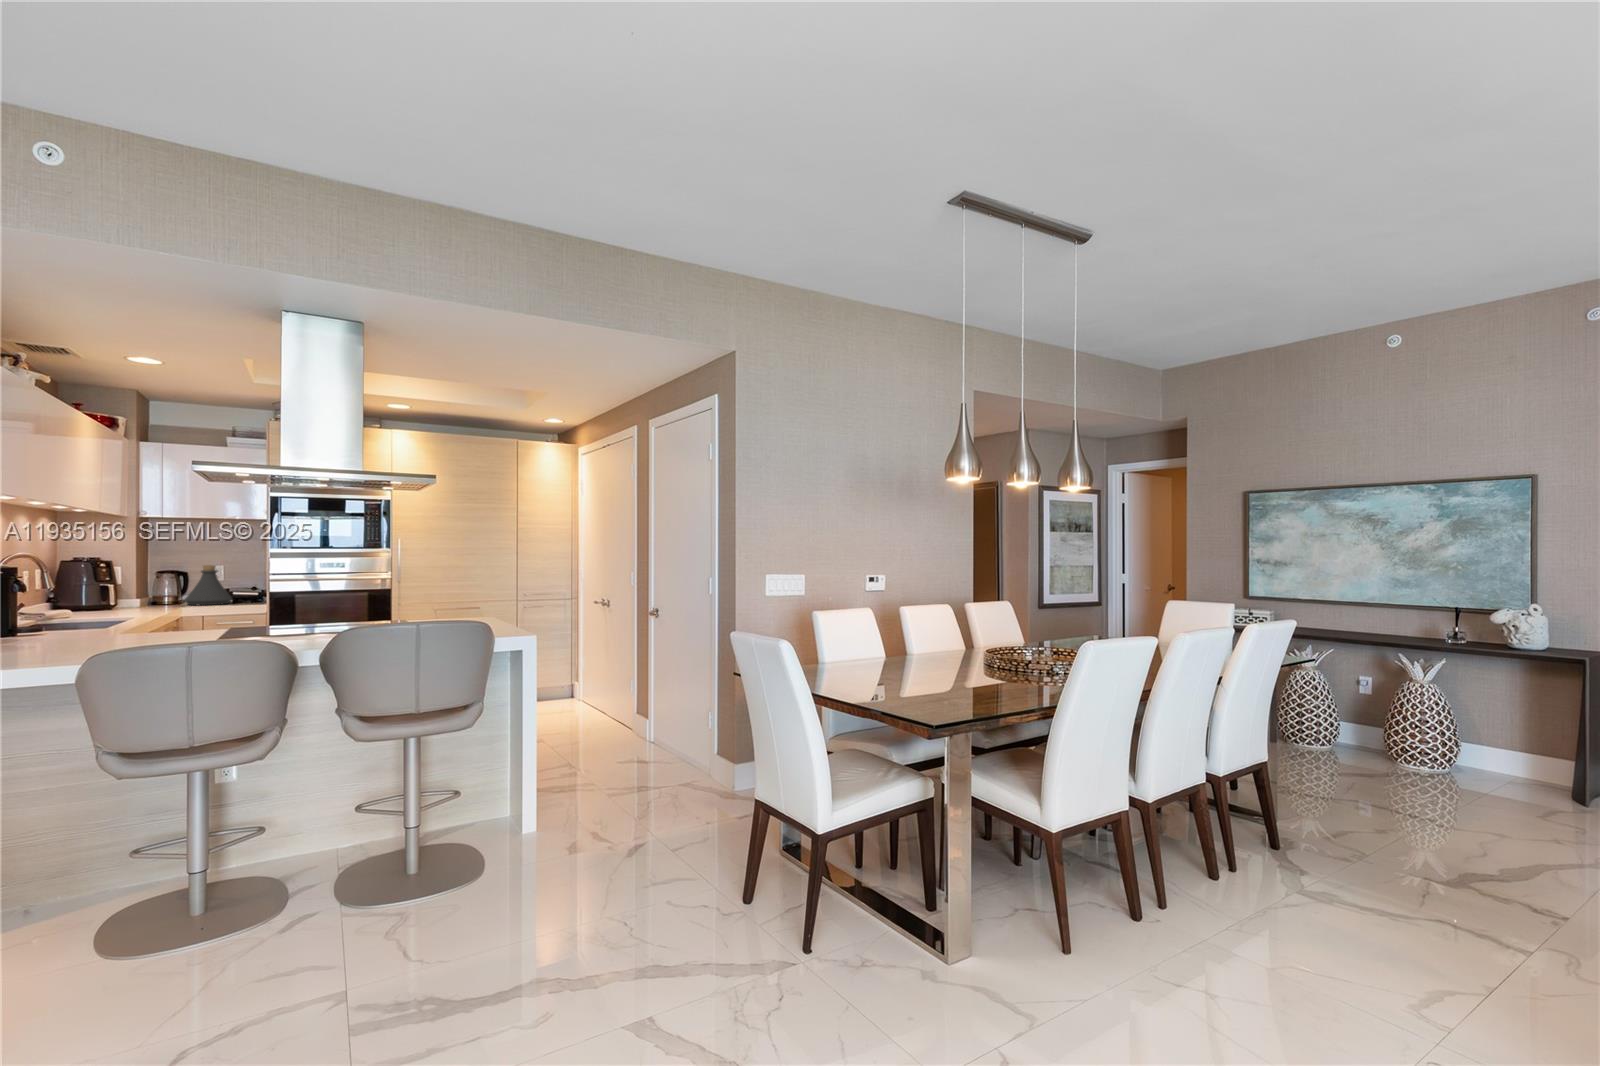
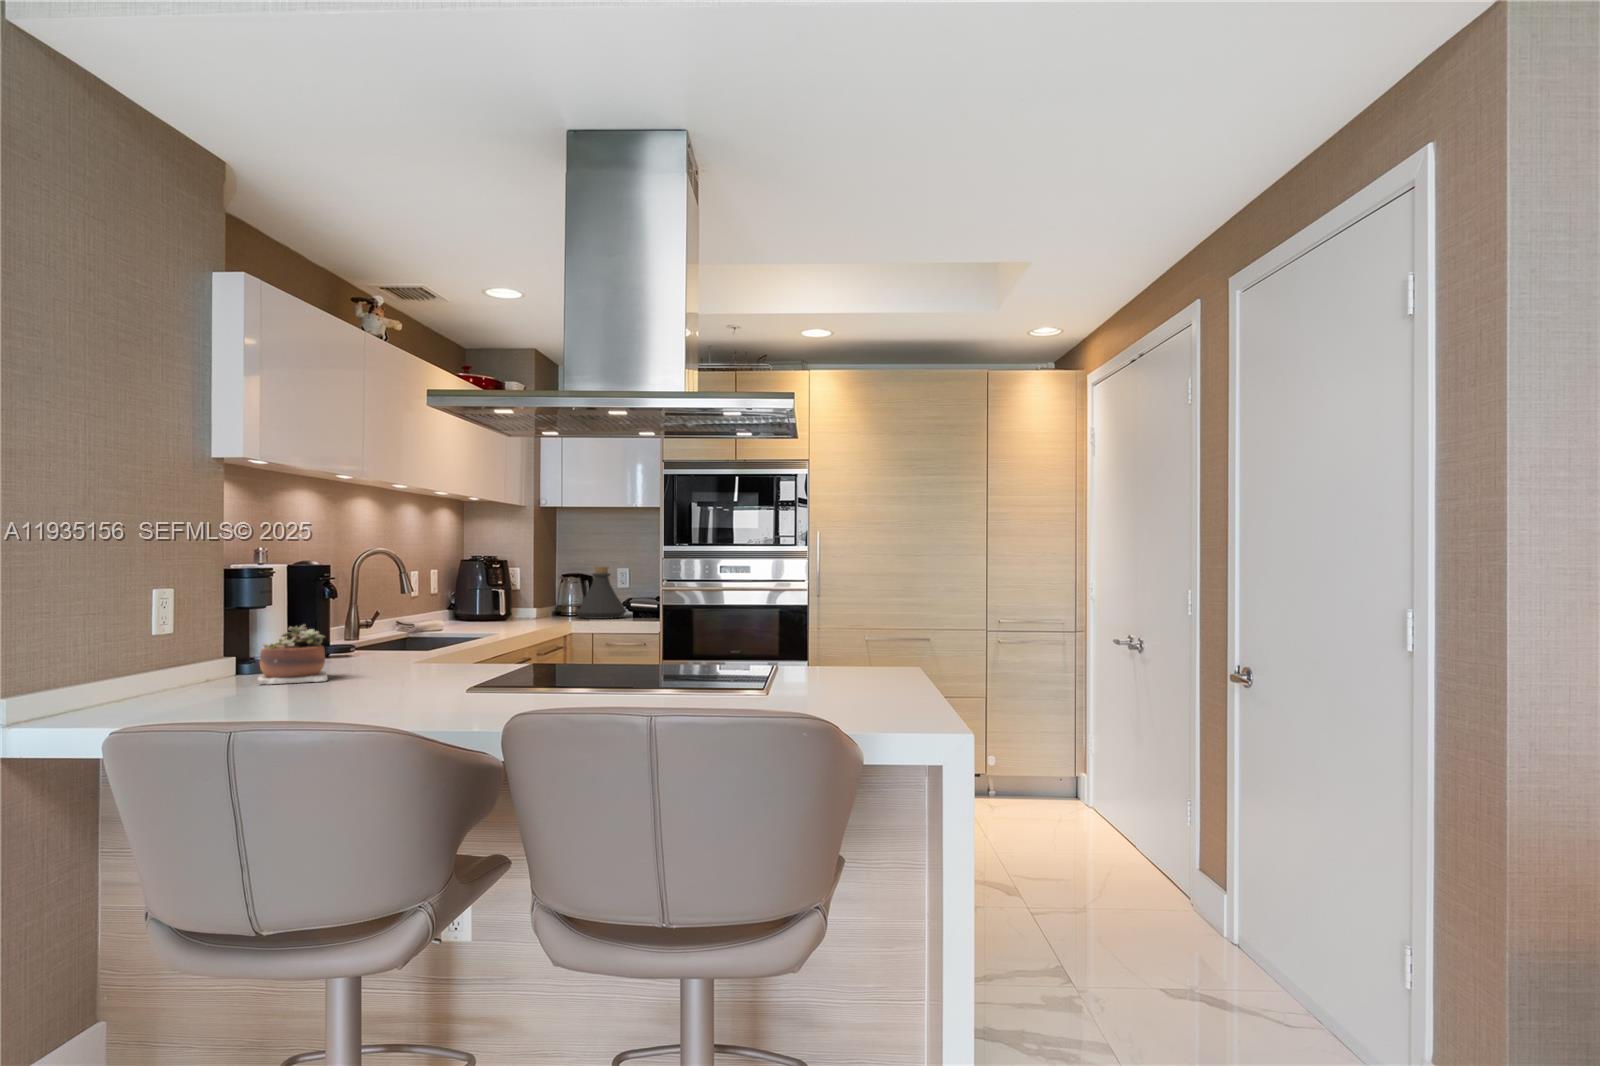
succulent plant: none [49,608,113,646] -> present [257,625,328,685]

